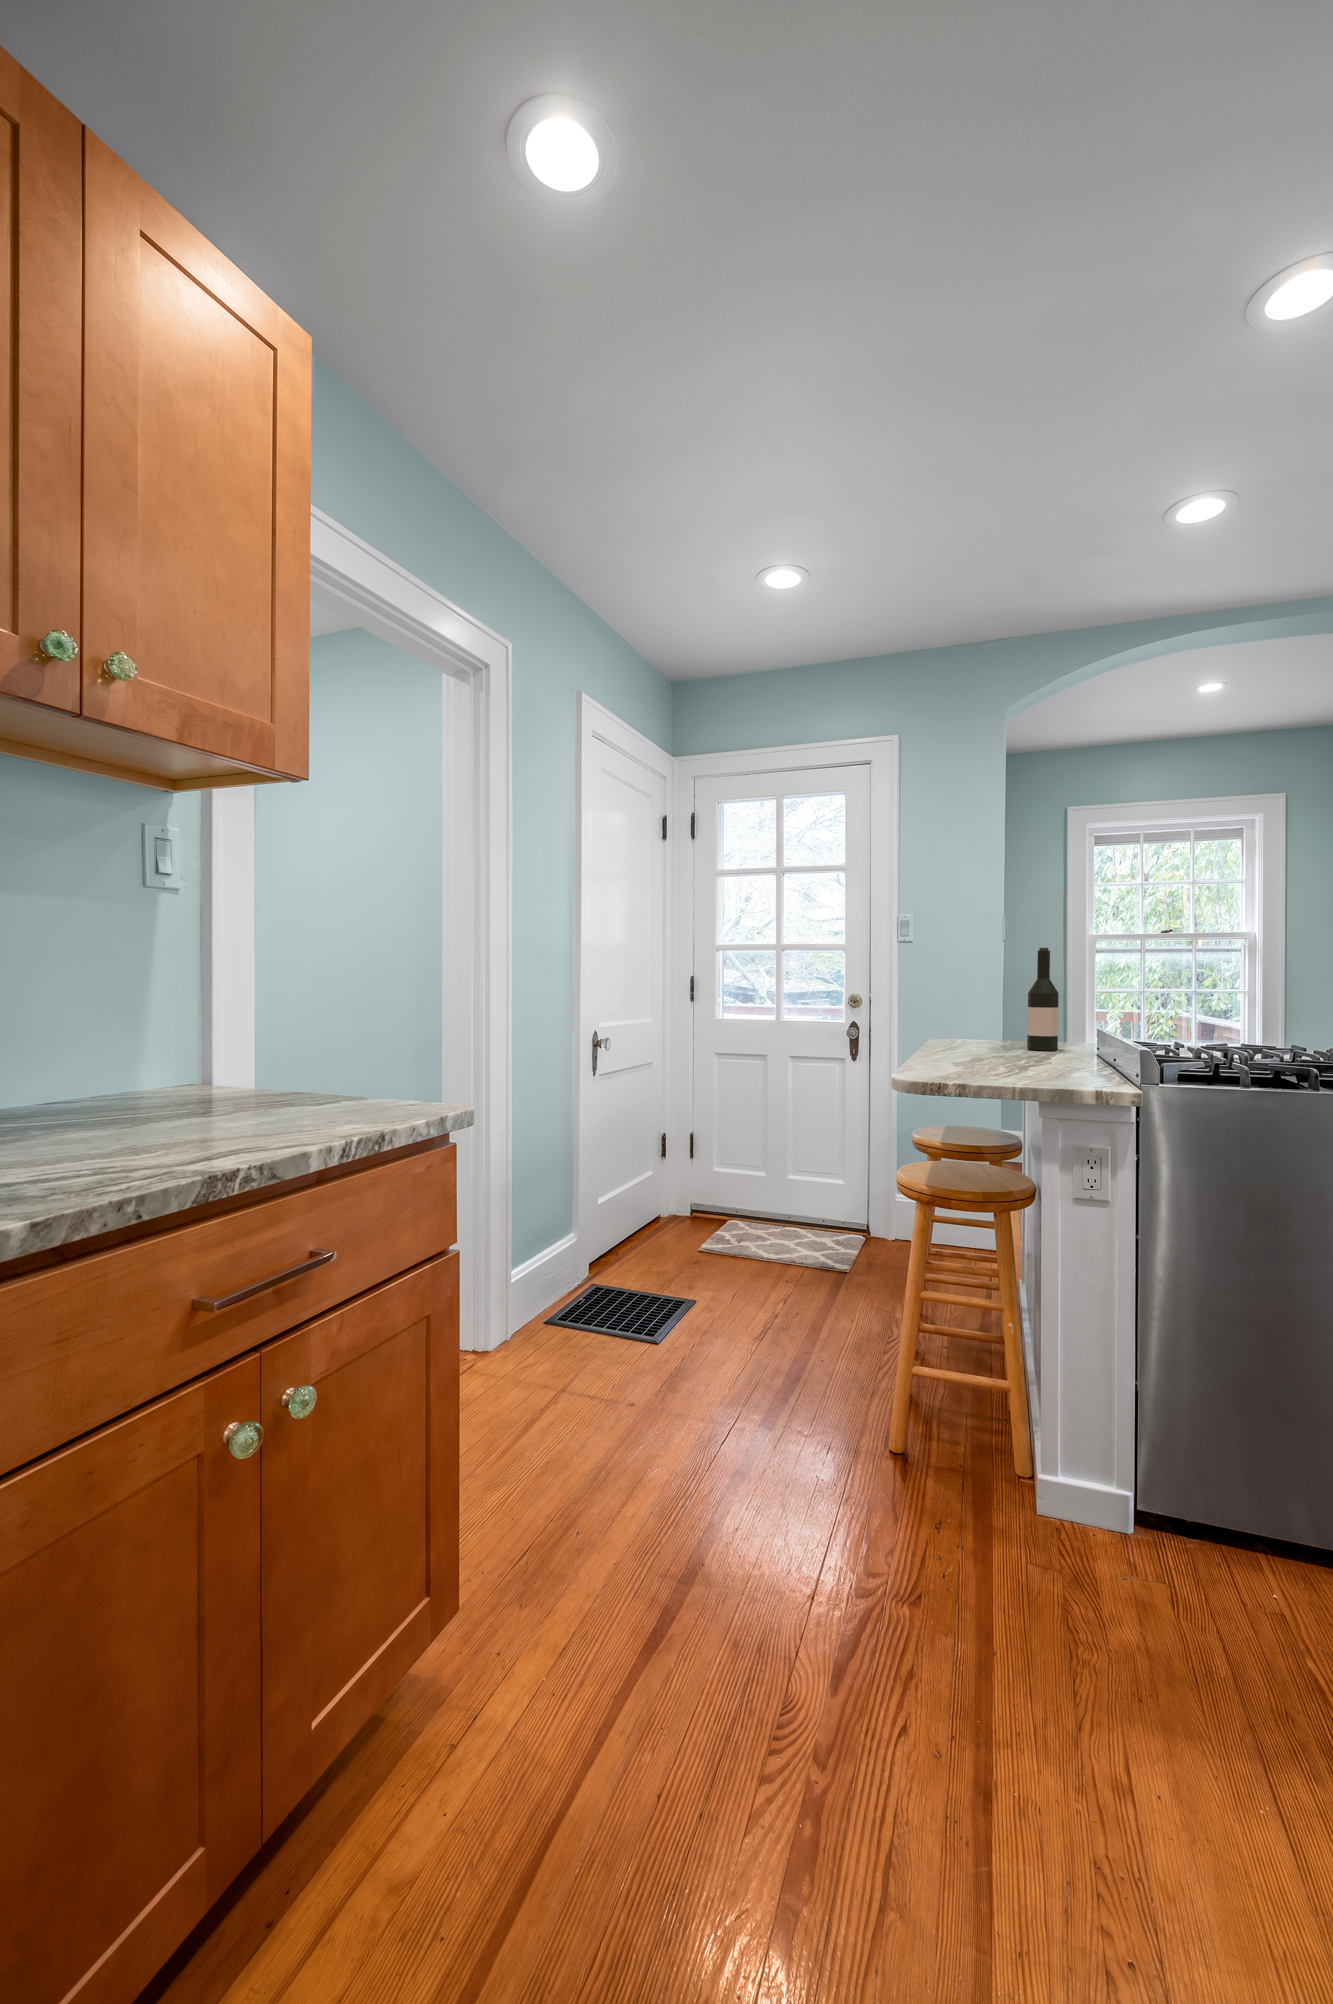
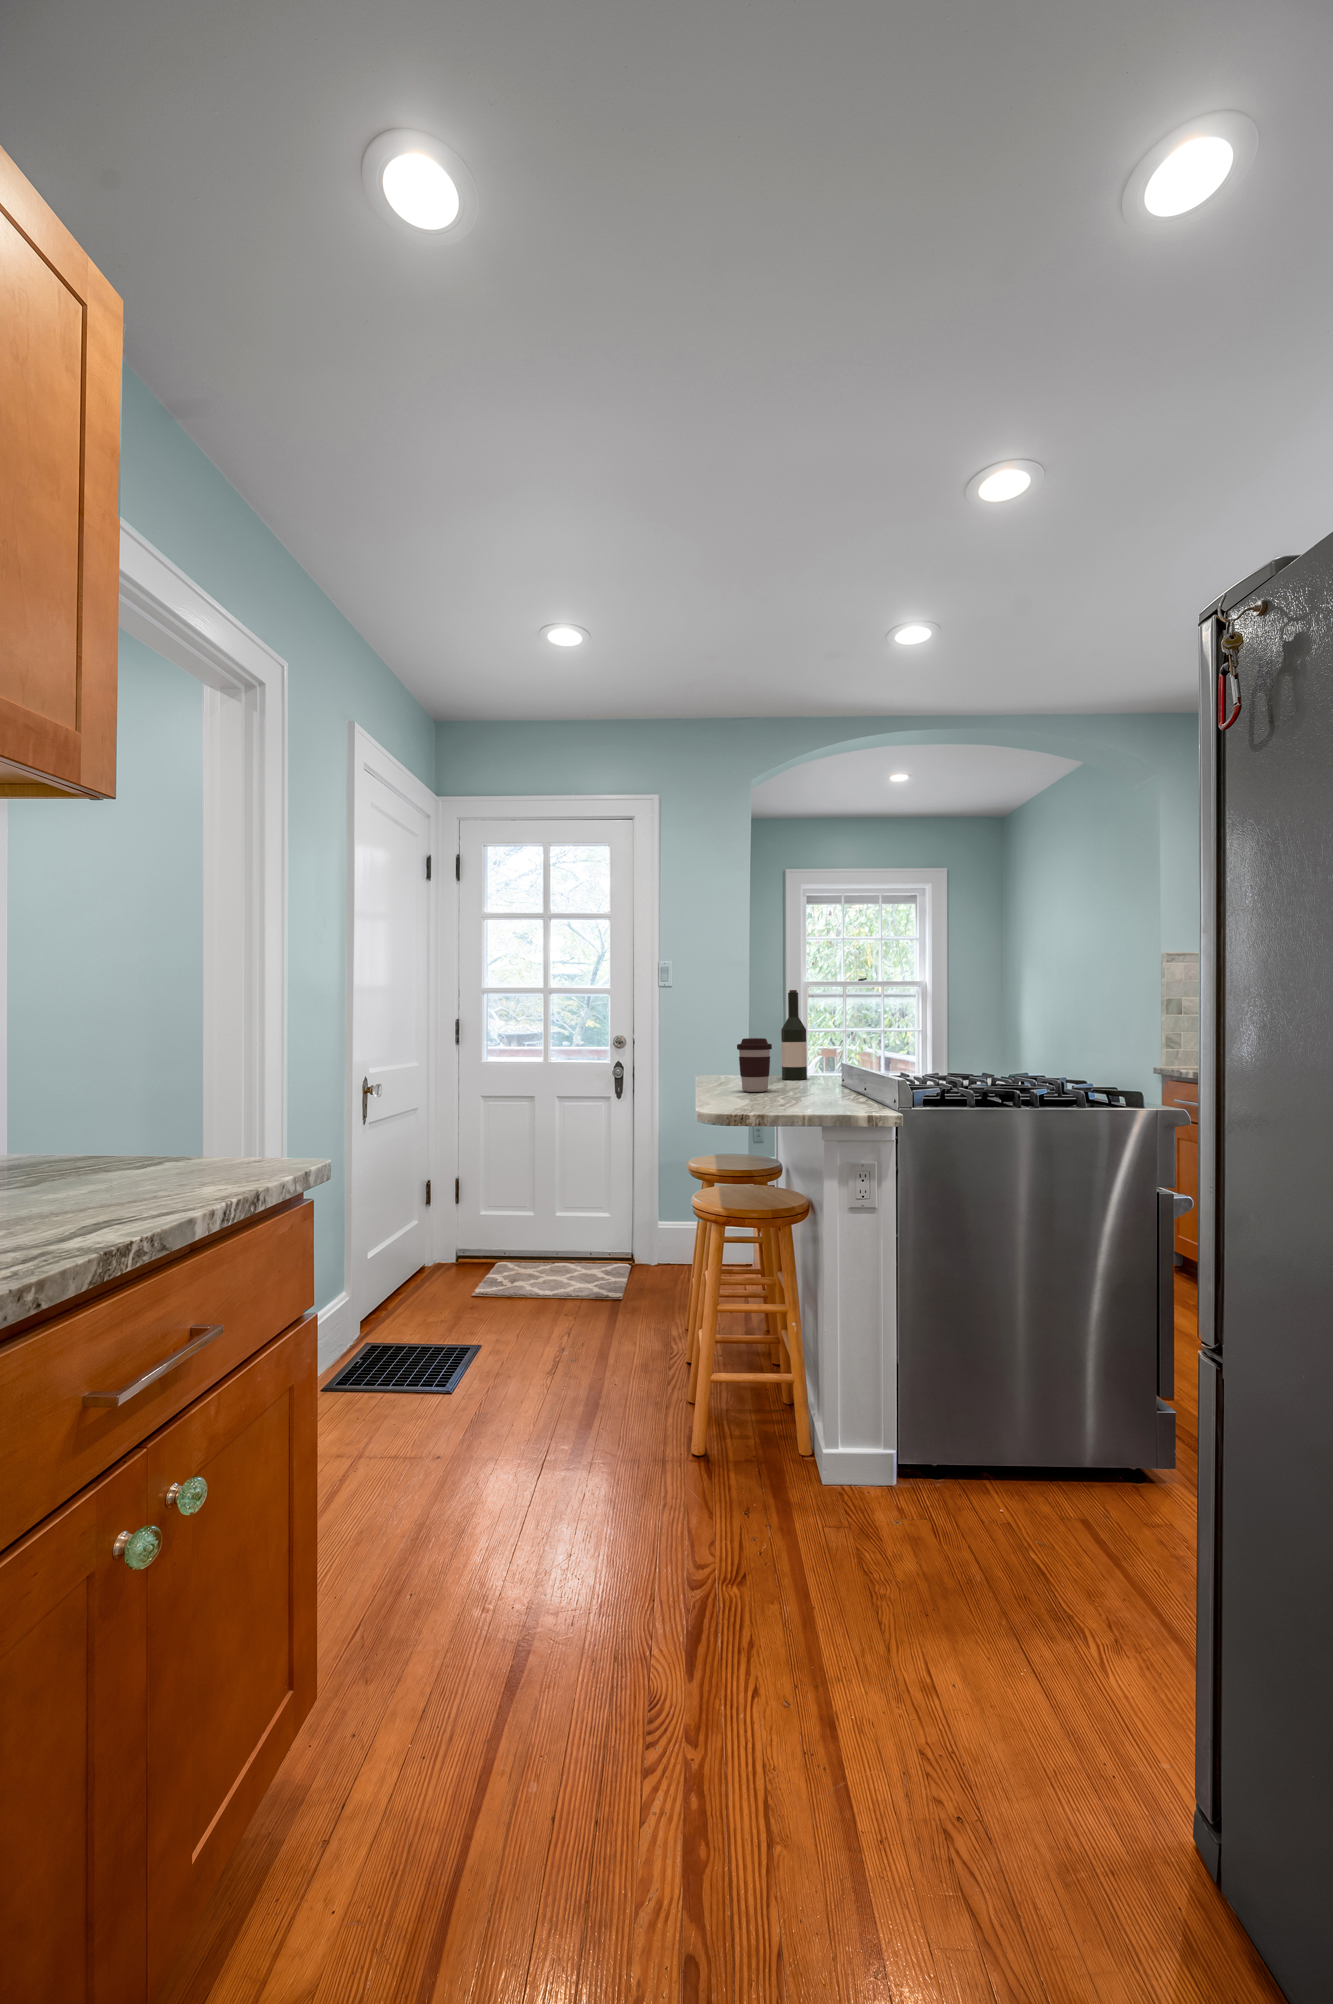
coffee cup: none [962,1001,1003,1062] -> present [737,1038,772,1092]

